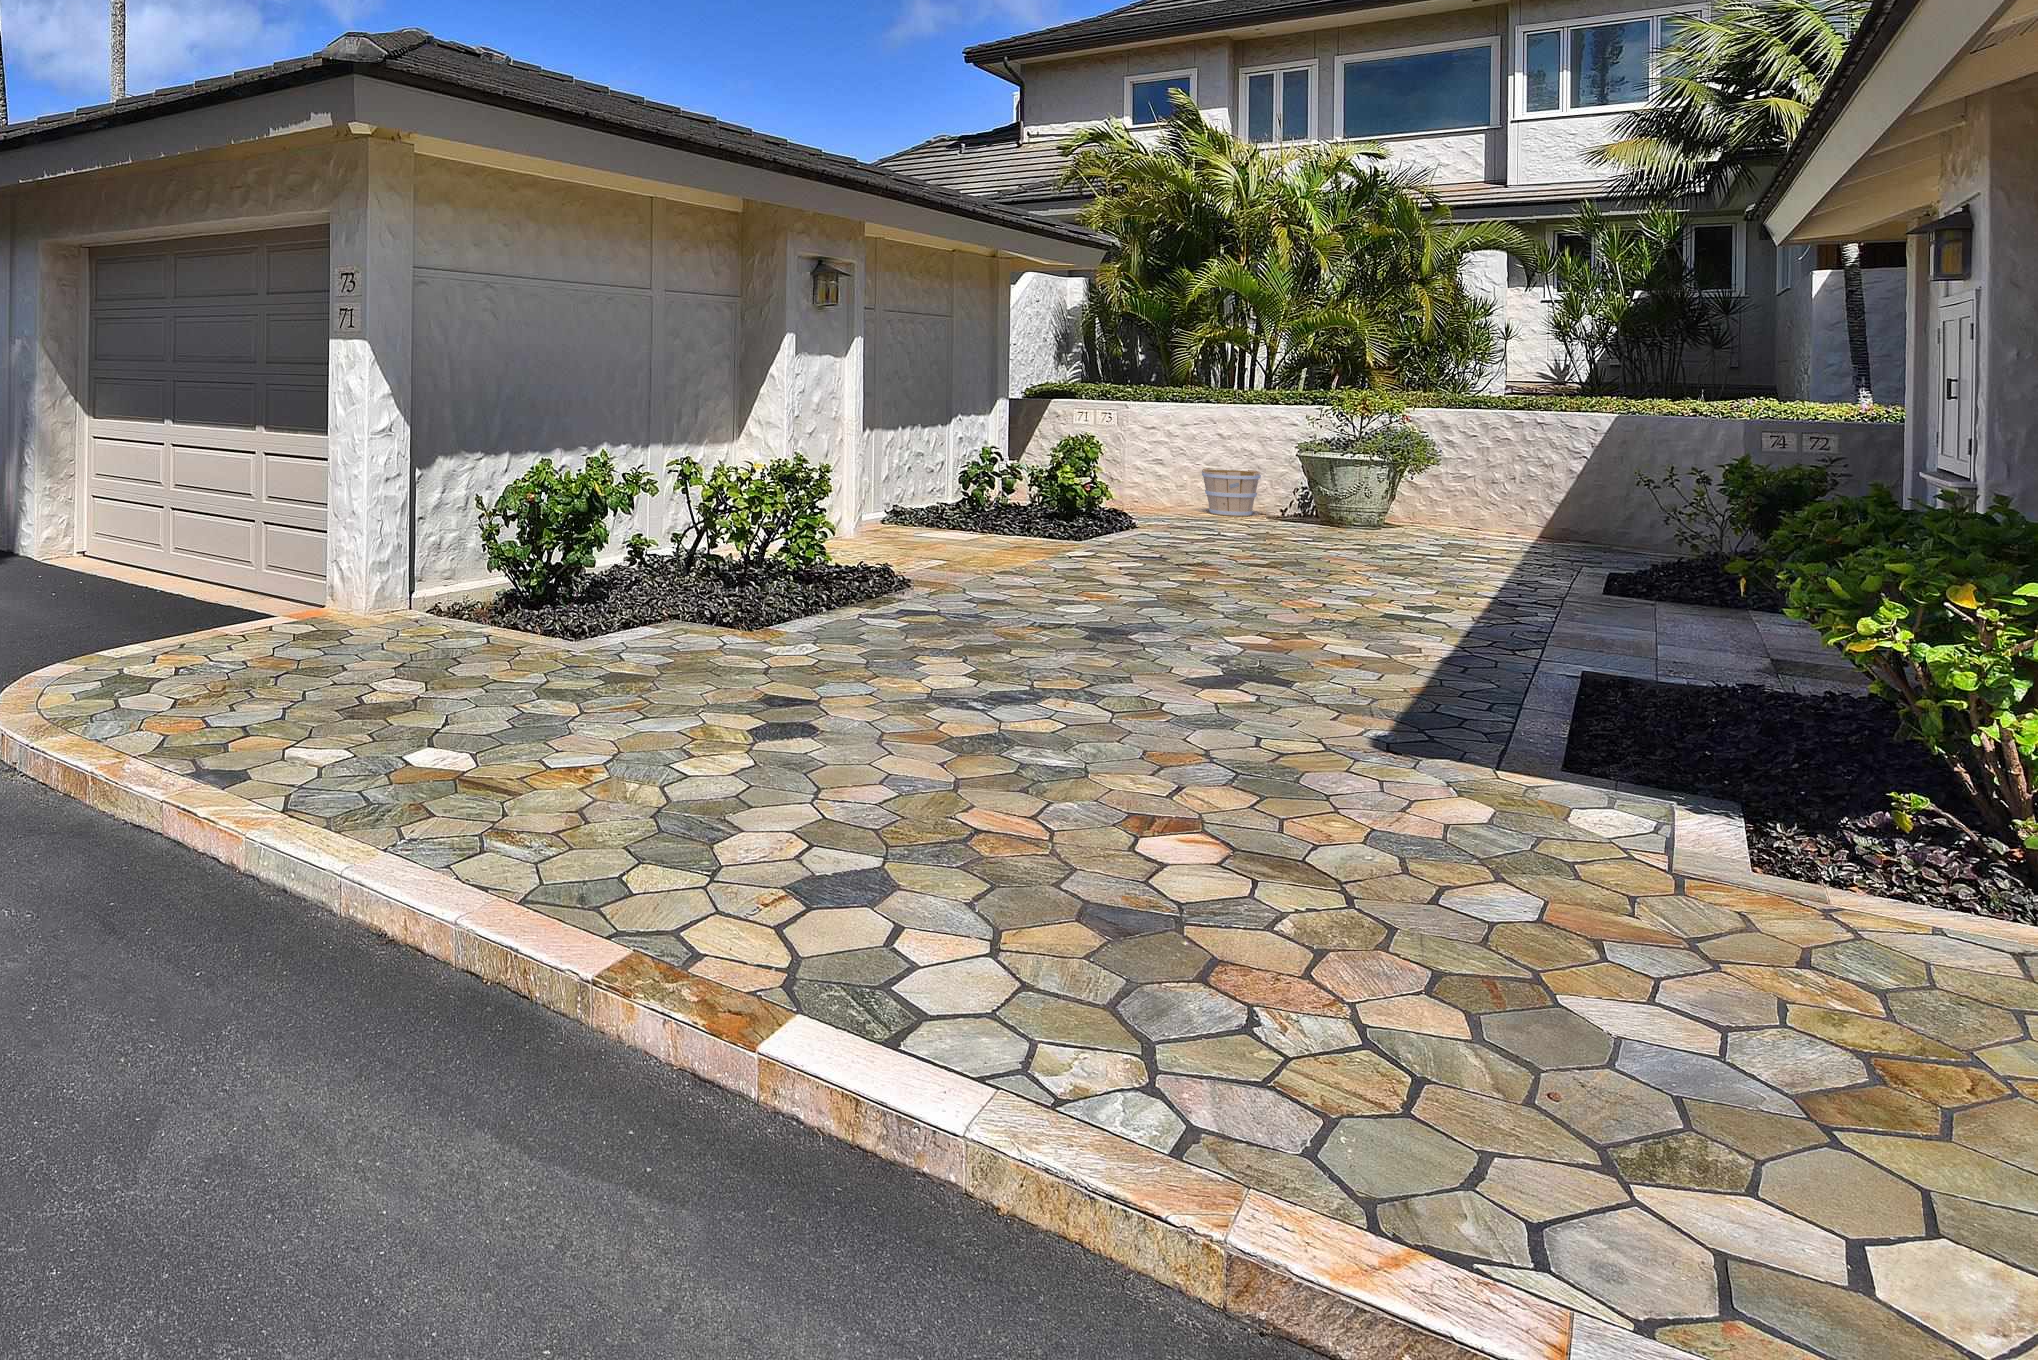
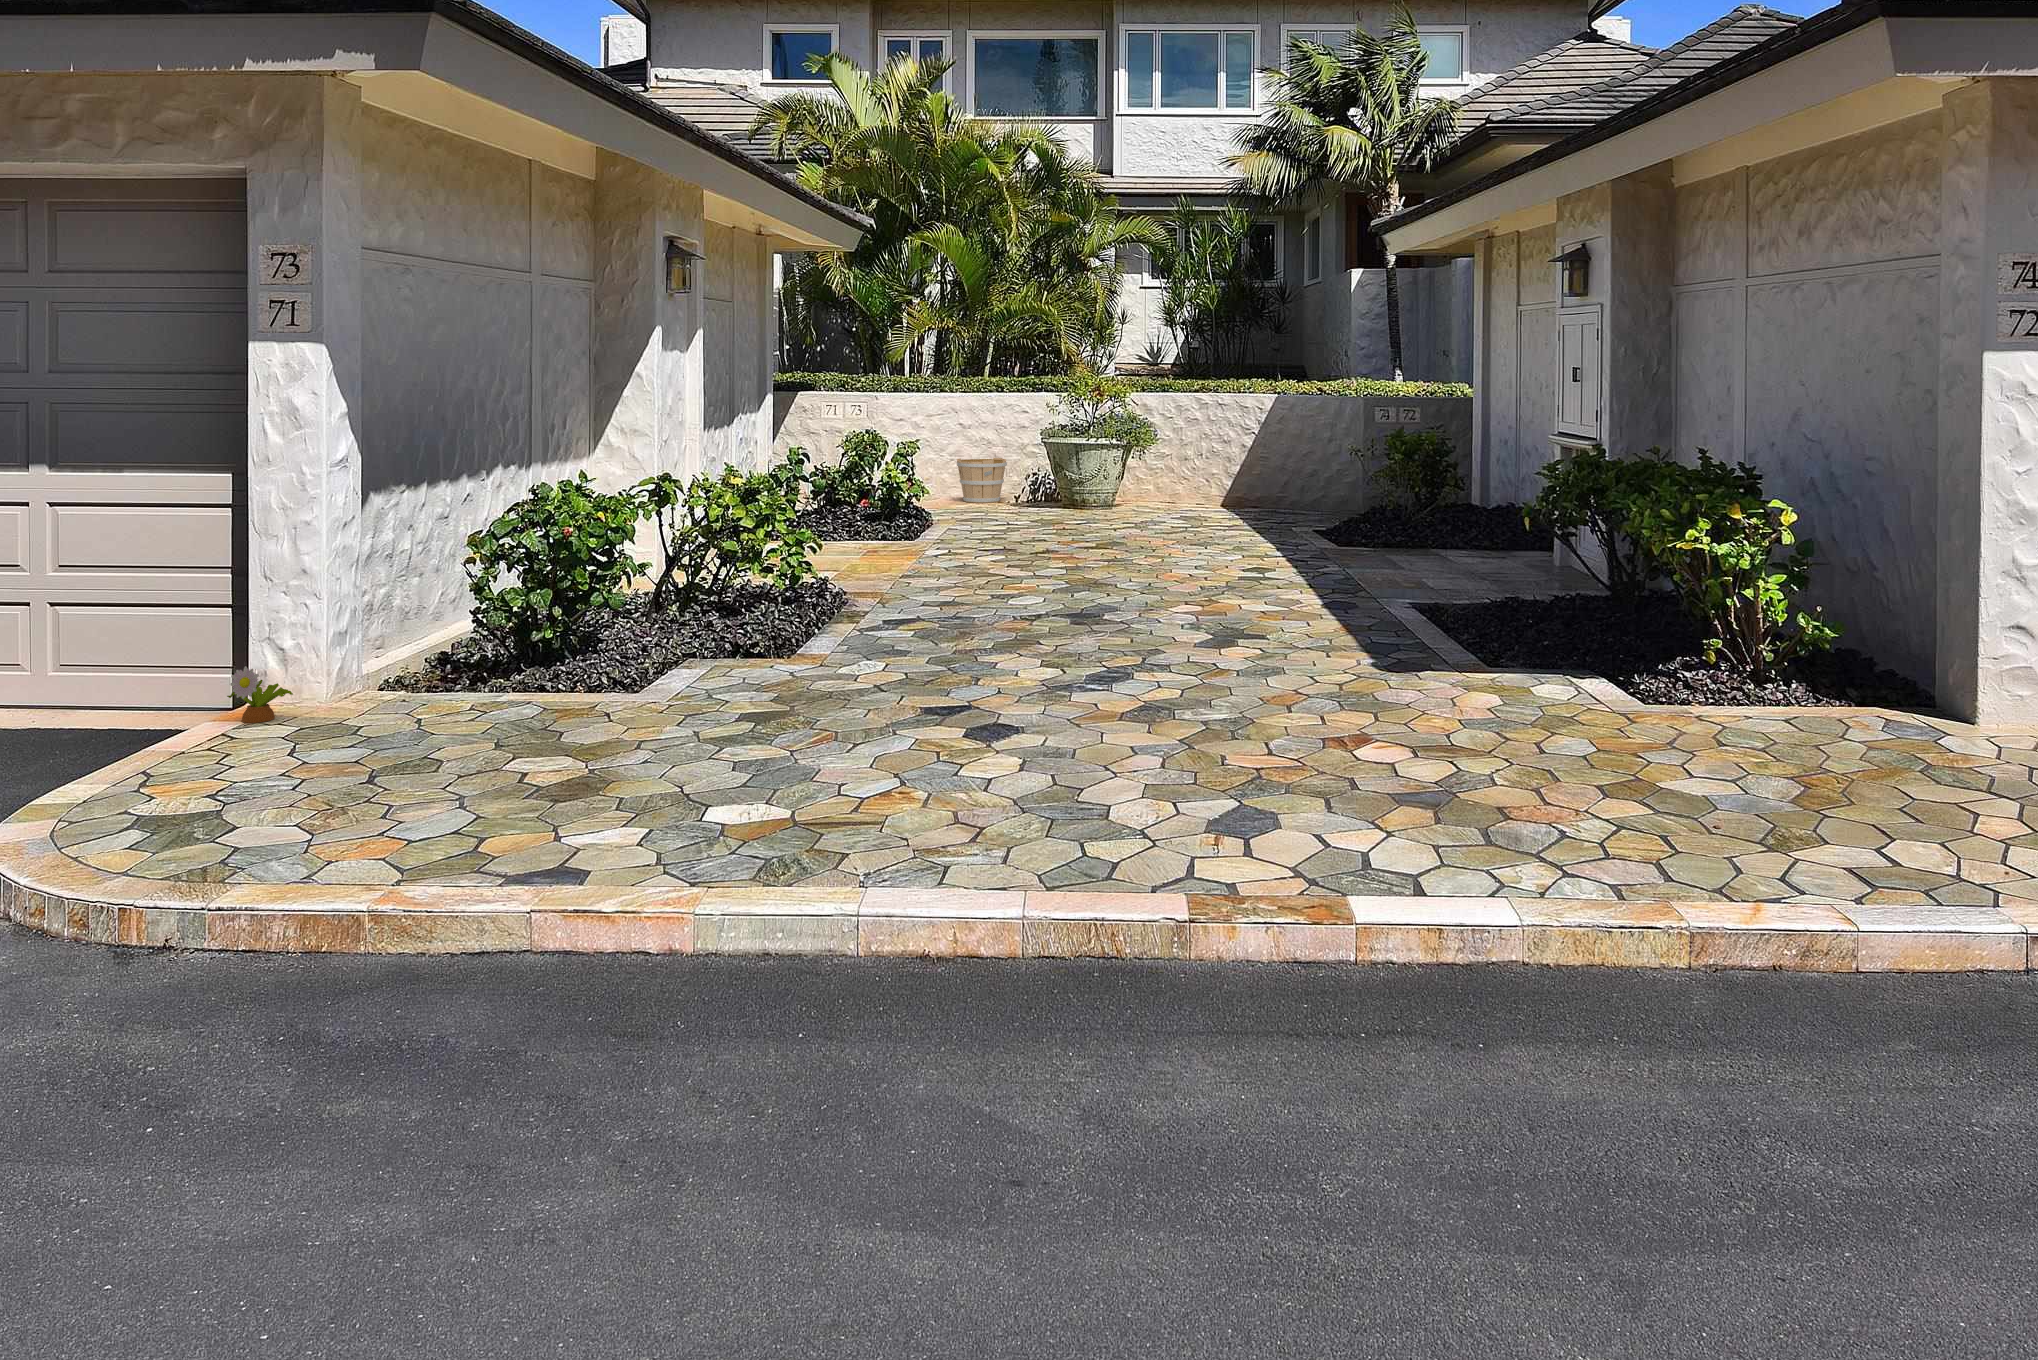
decorative plant: none [305,581,345,625] -> present [227,666,293,723]

